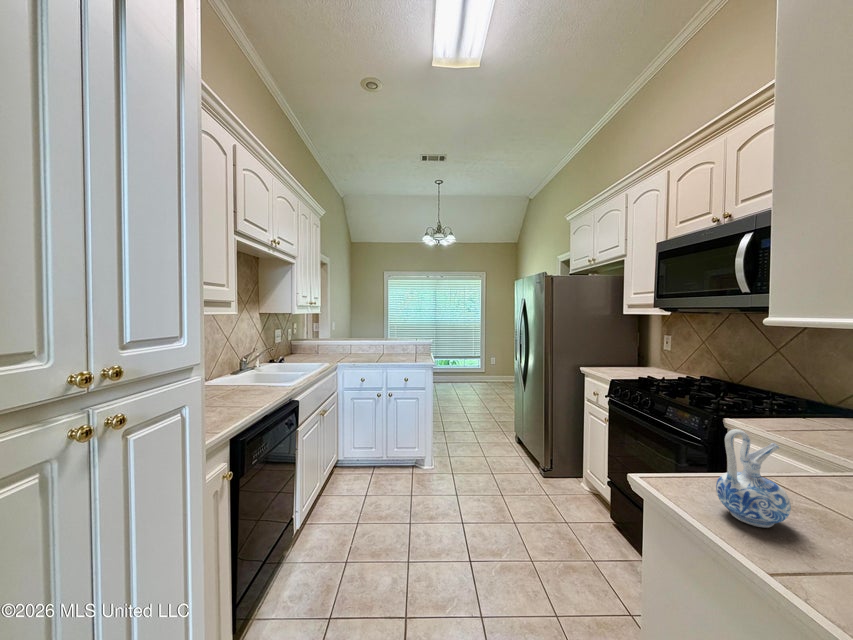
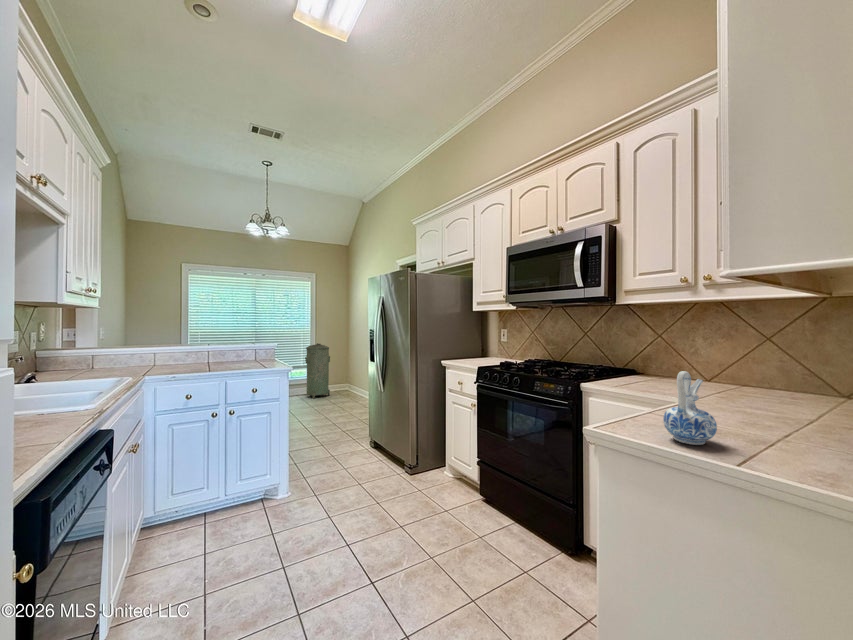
trash can: none [475,337,498,388] -> present [305,343,330,399]

